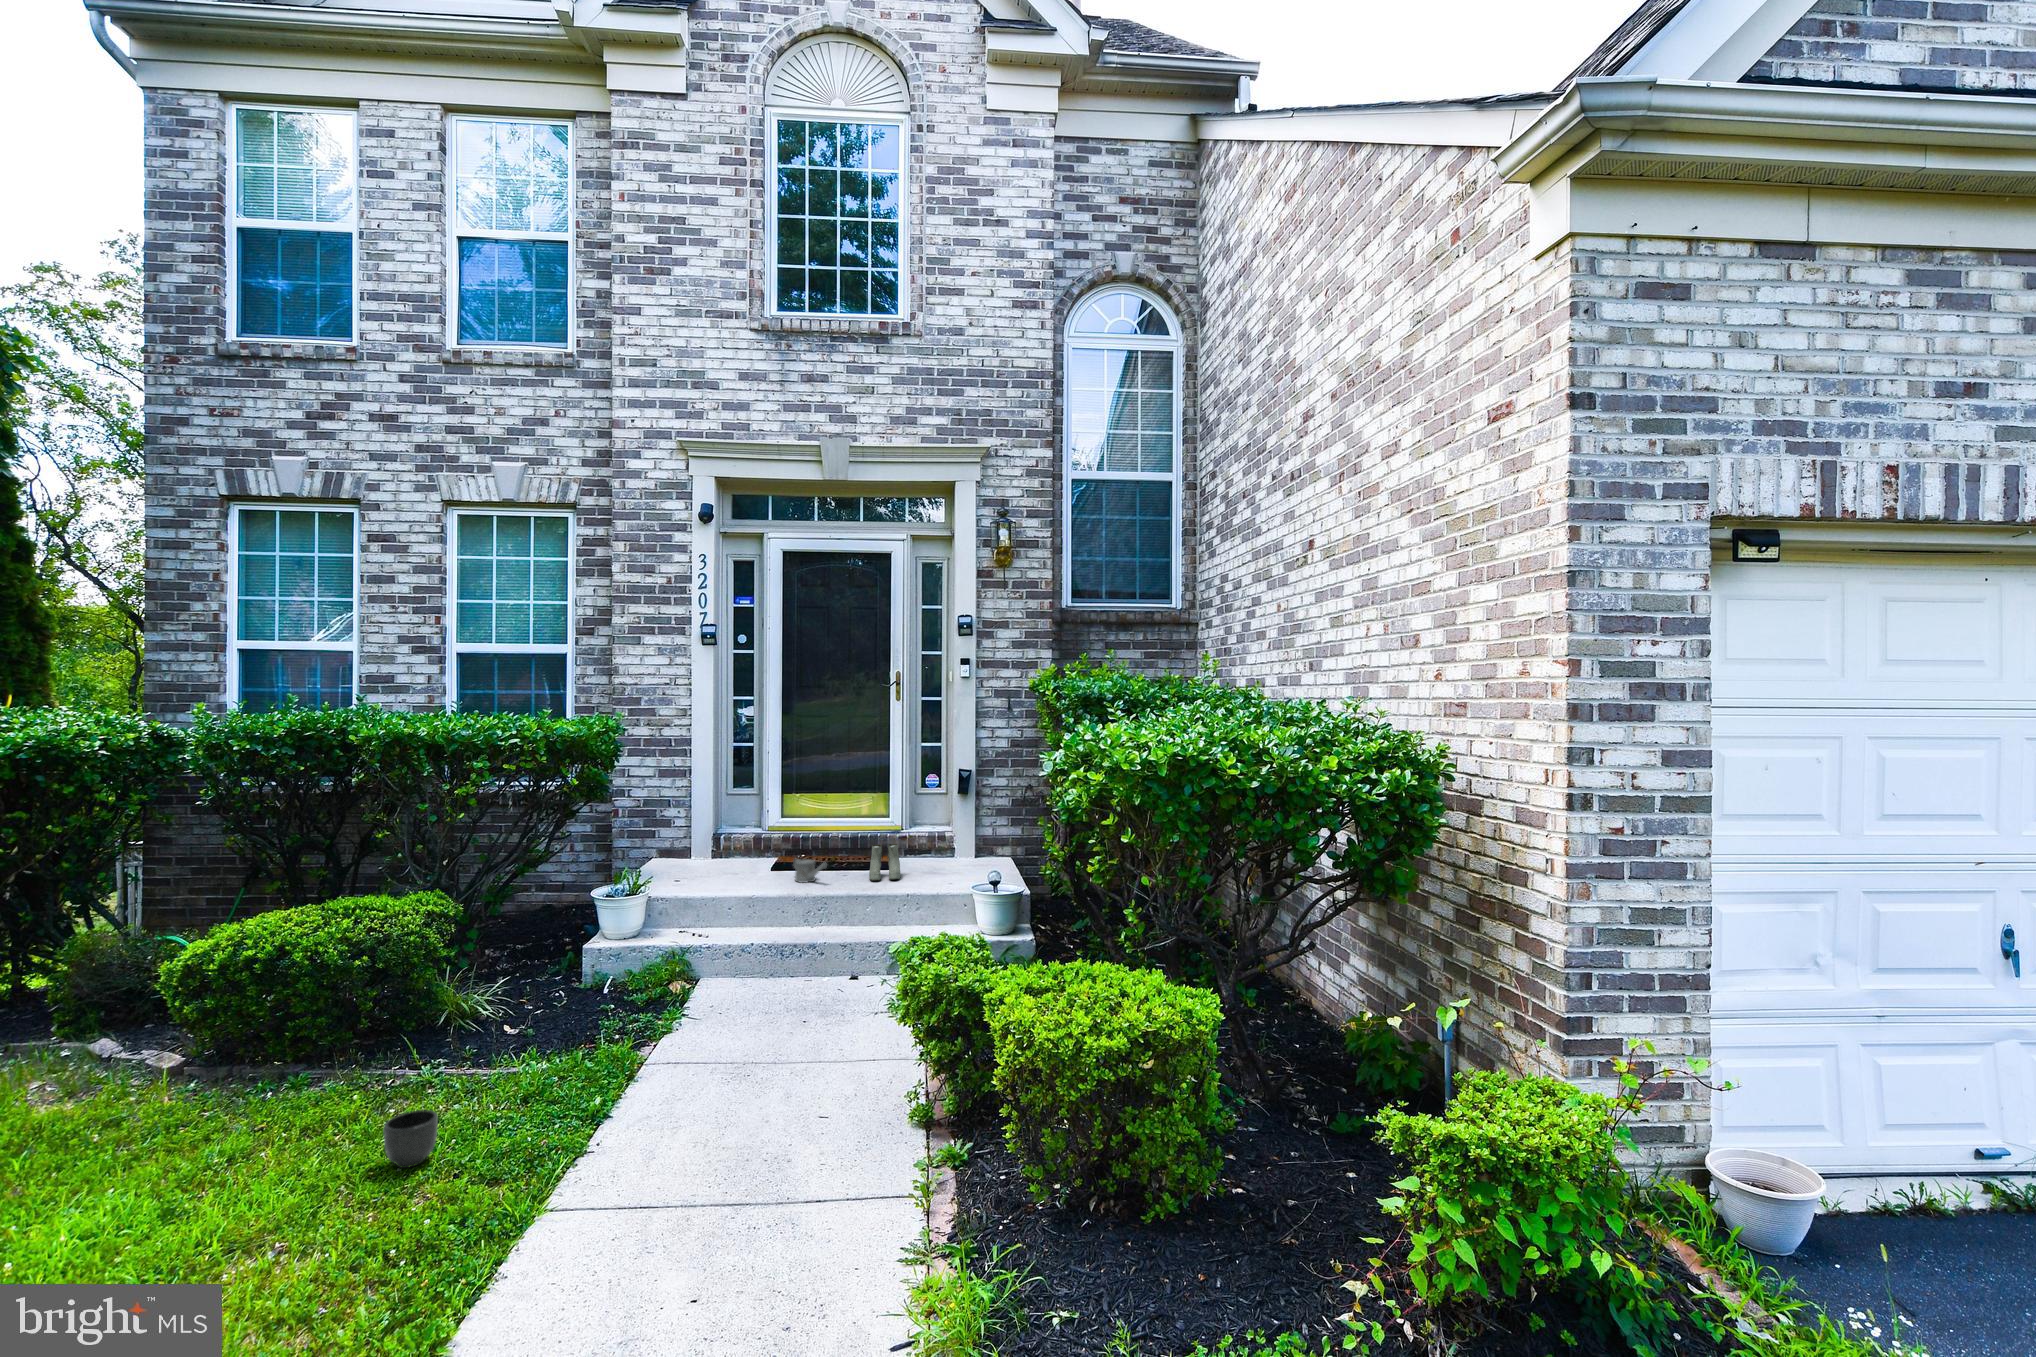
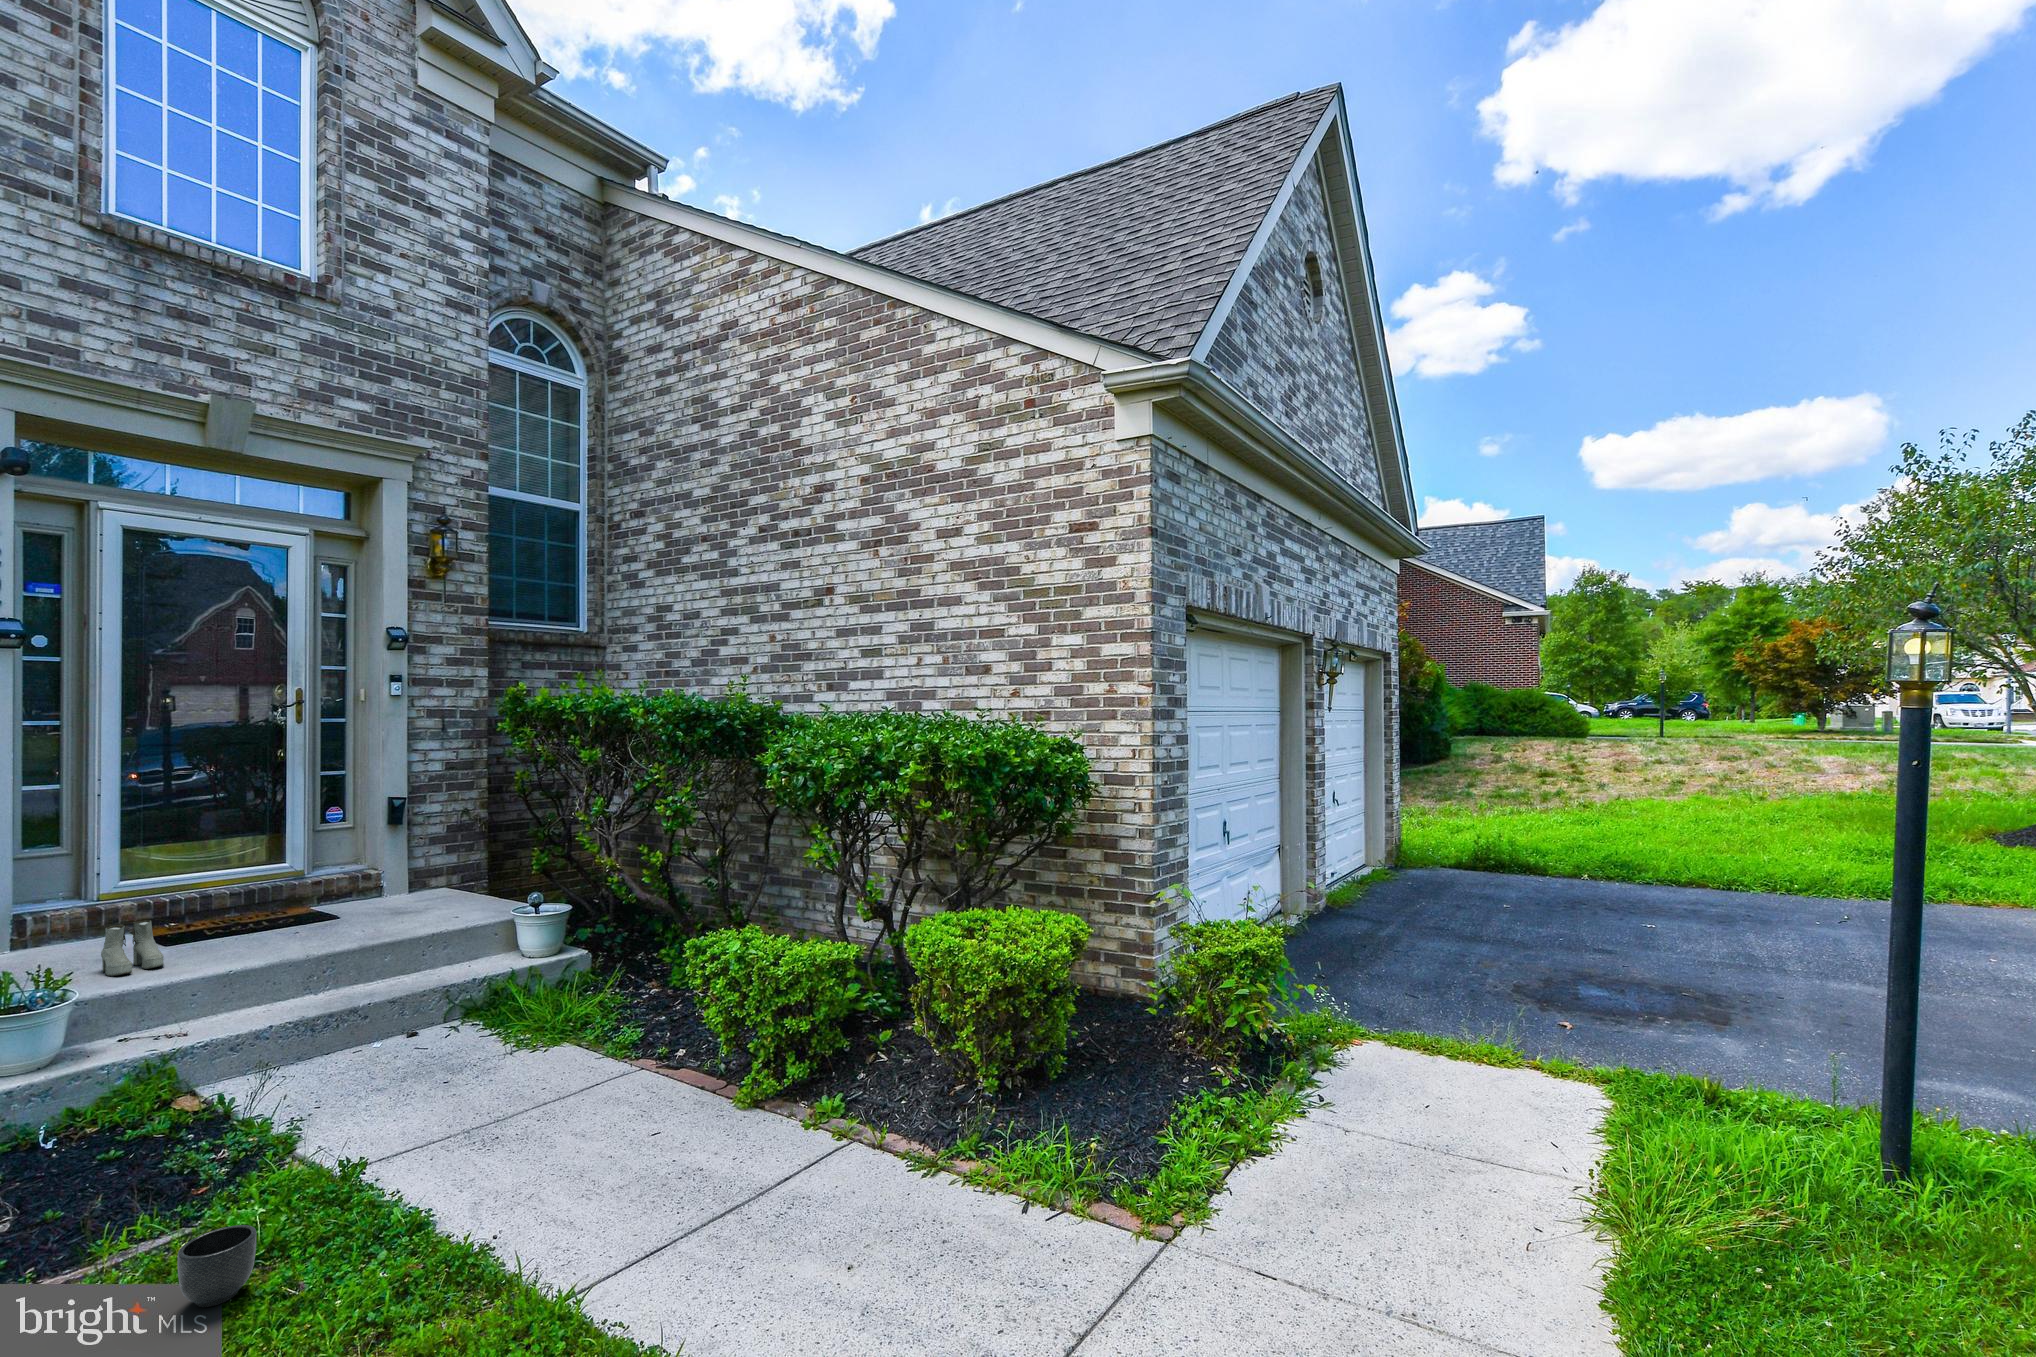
boots: present [869,844,900,881] -> present [101,920,164,976]
watering can: present [793,859,827,883] -> none [230,913,306,946]

